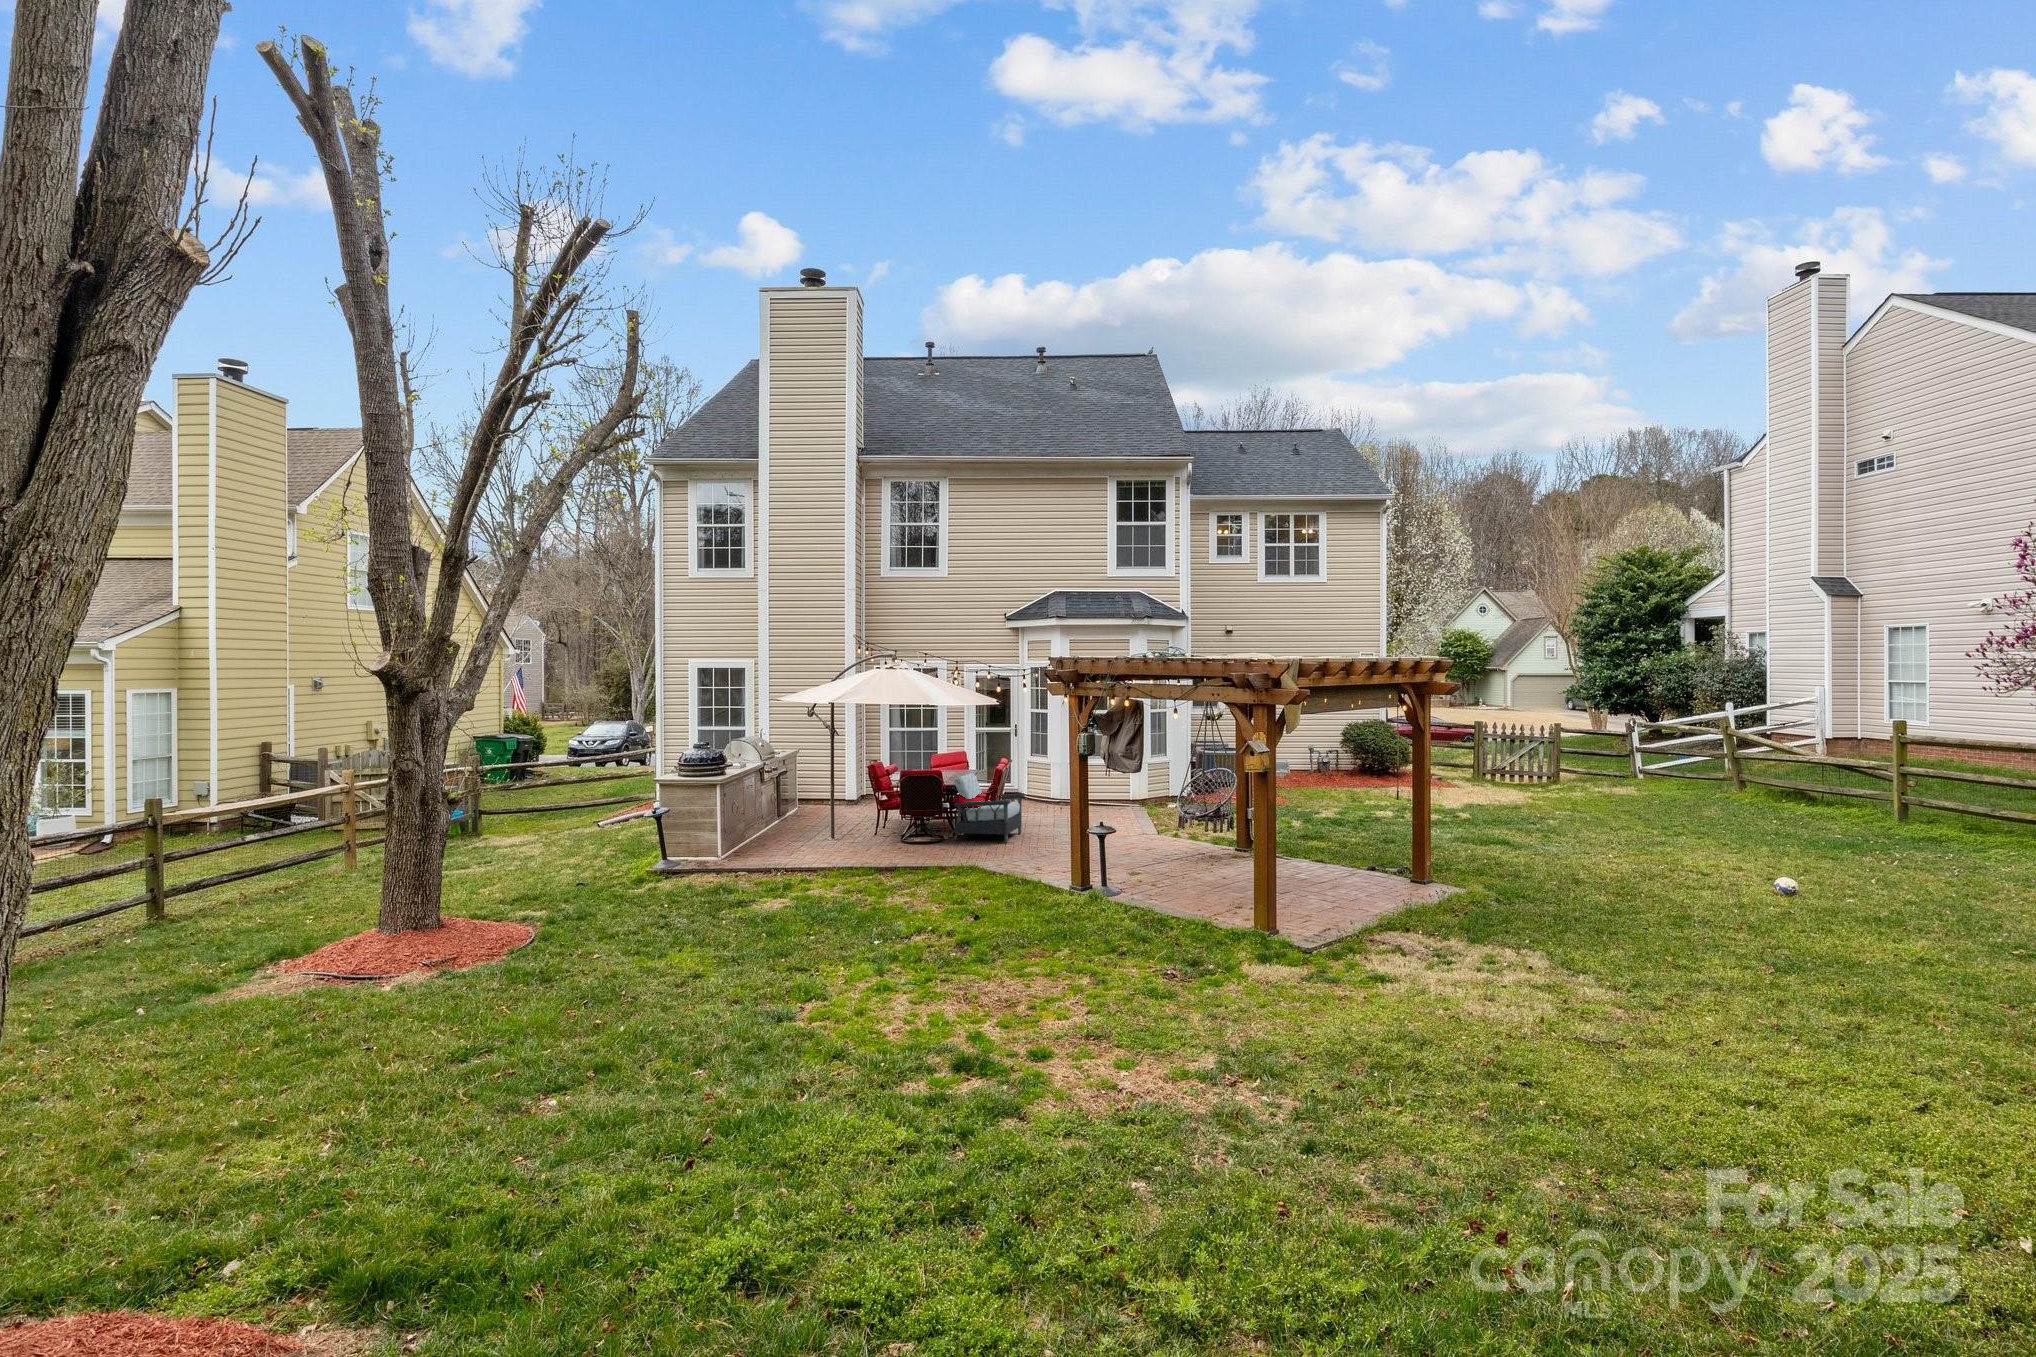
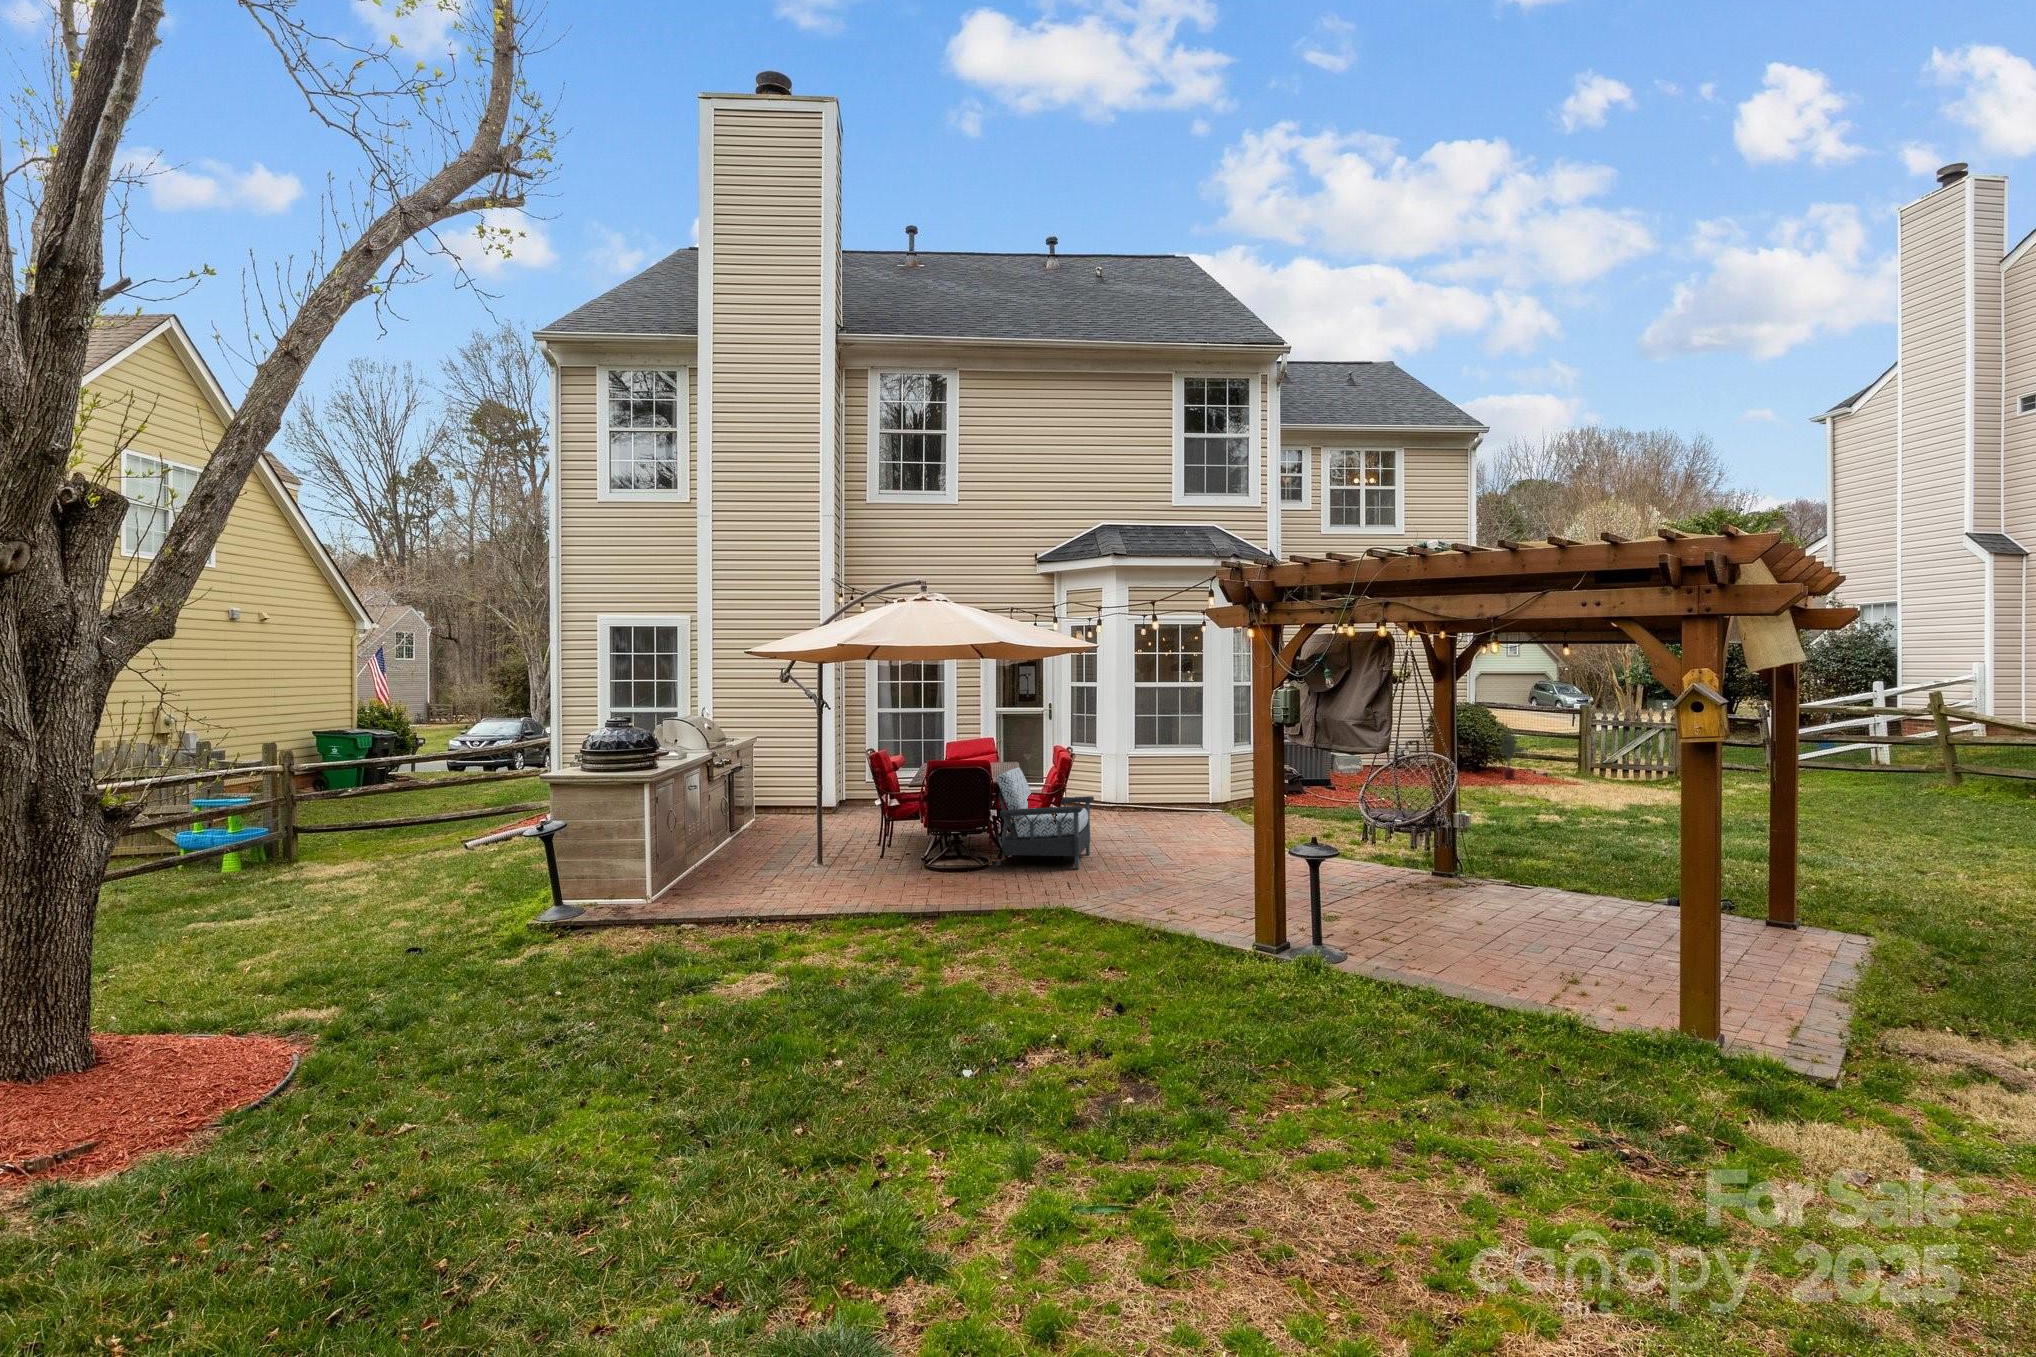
potted tree: none [1373,742,1397,781] -> present [1499,729,1527,779]

